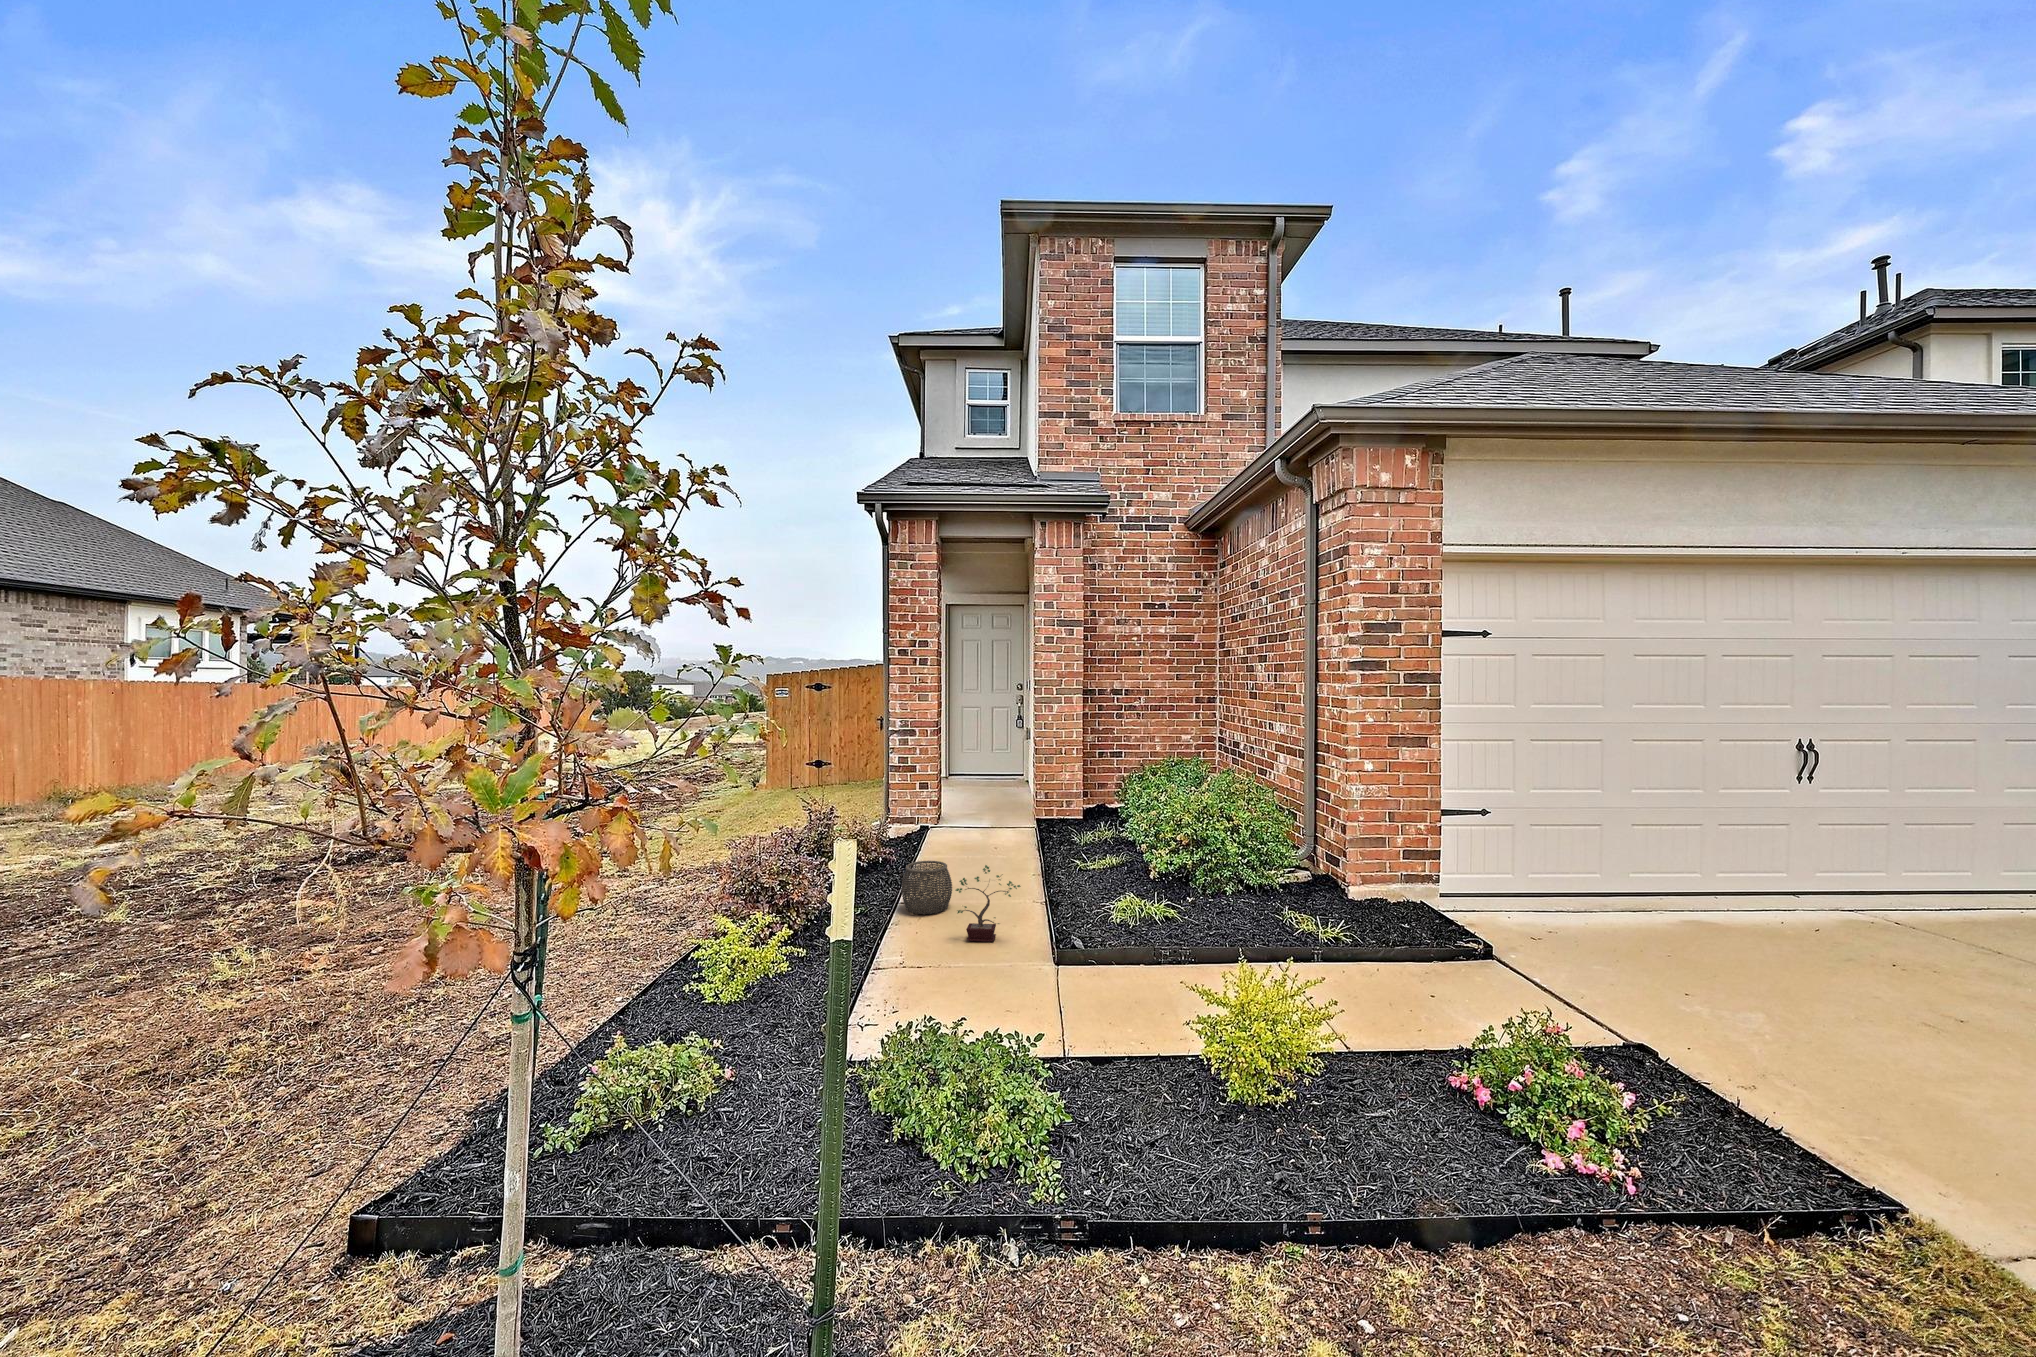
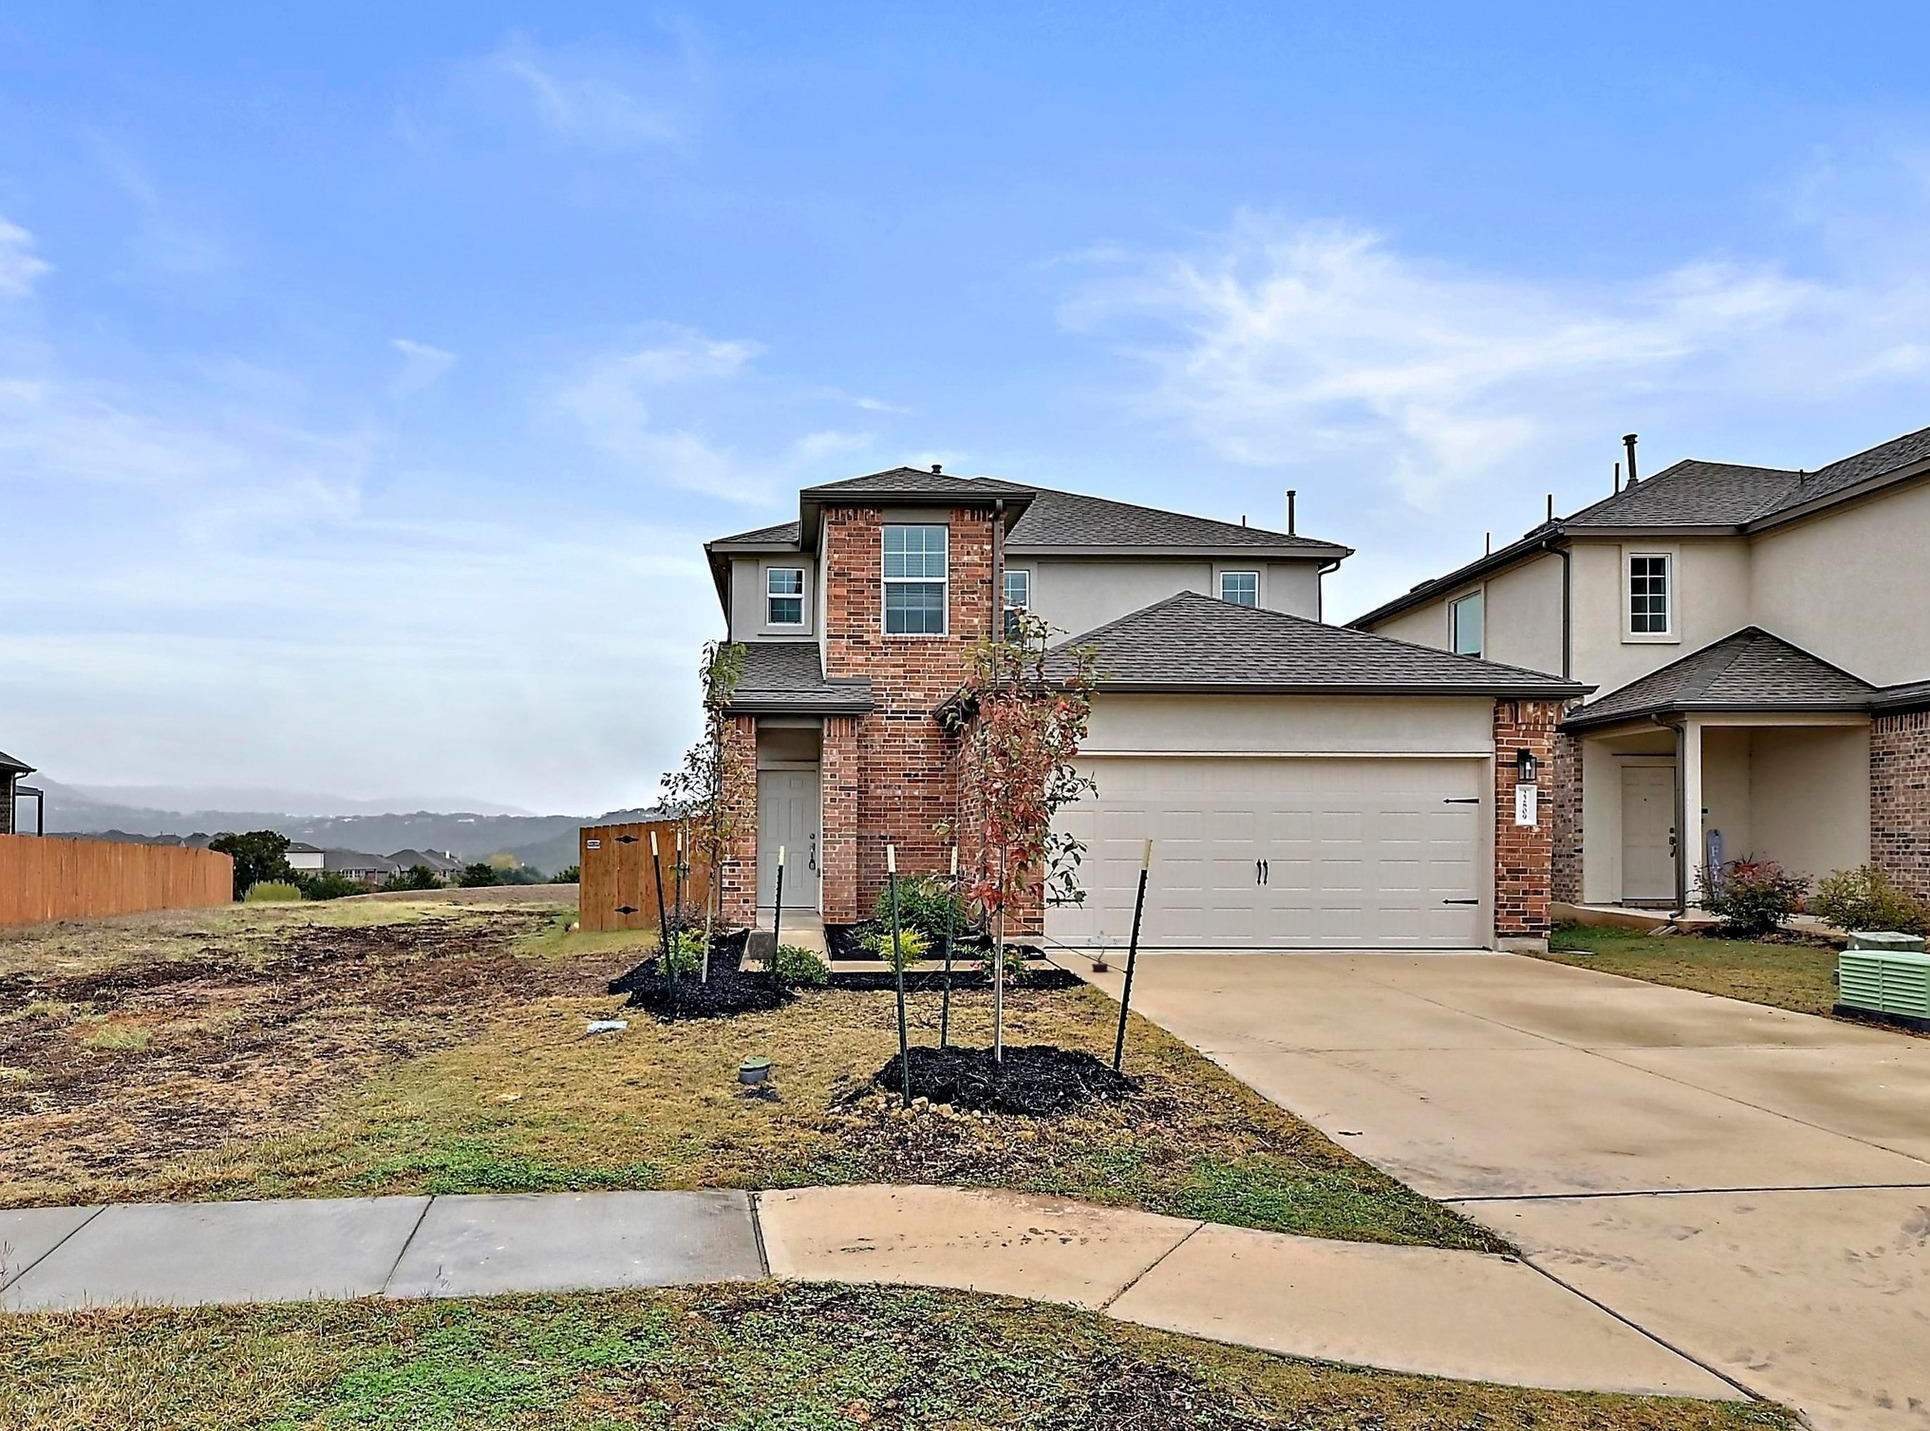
potted plant: present [955,865,1021,942] -> present [1086,931,1117,972]

